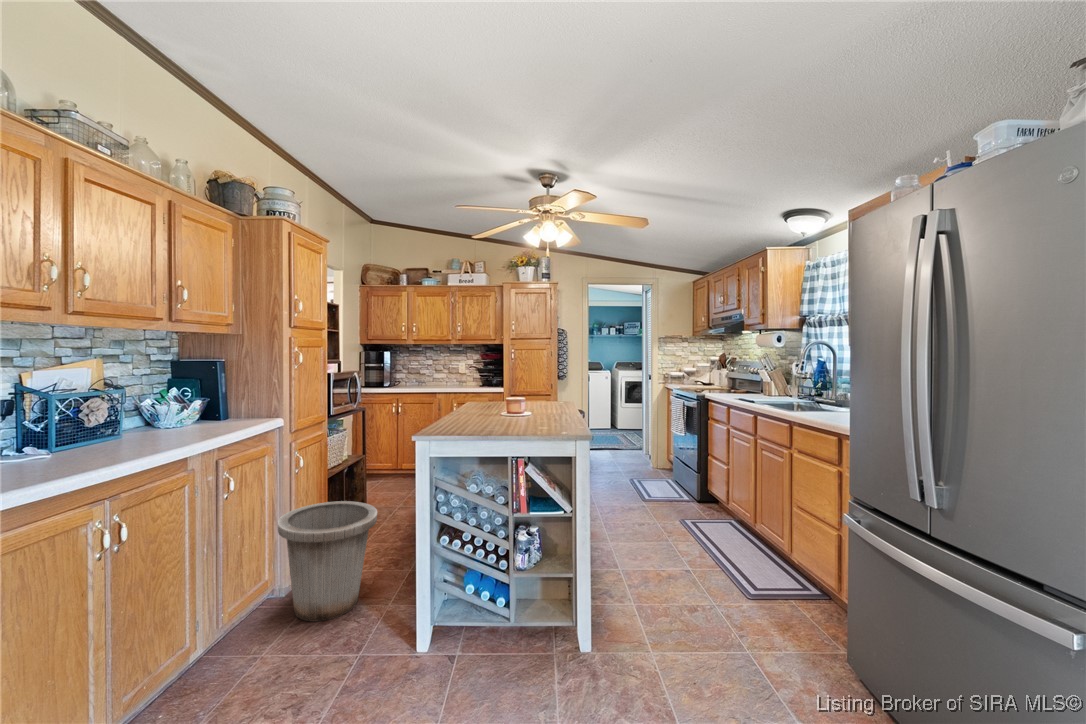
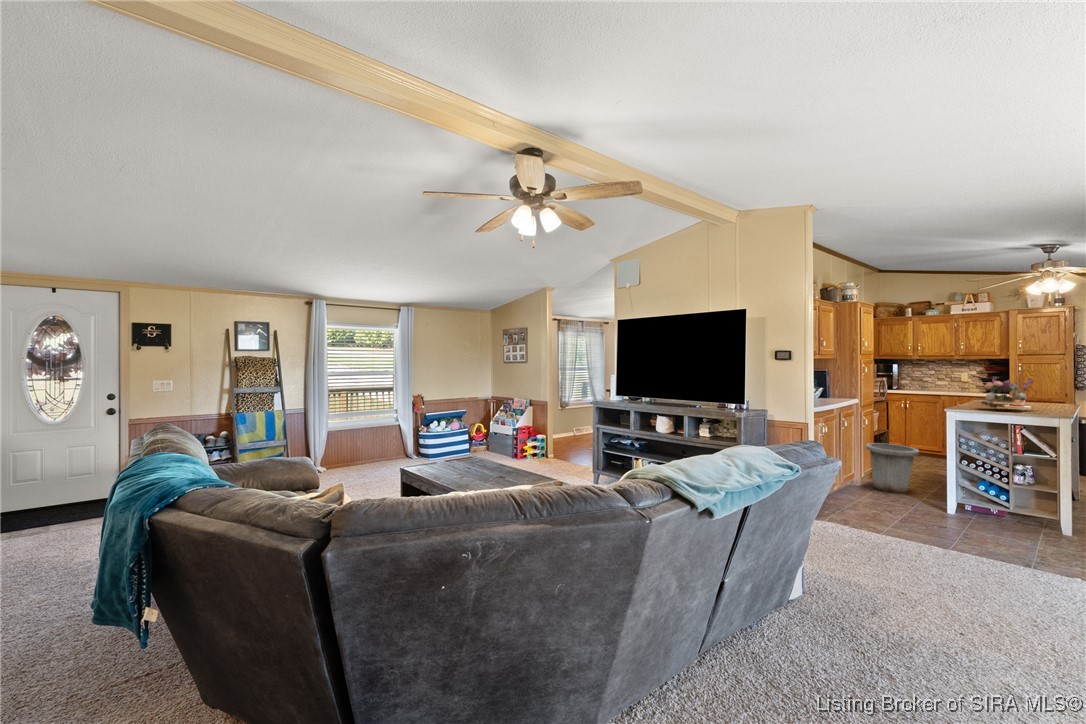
flower arrangement: none [459,361,542,423] -> present [978,378,1033,408]

